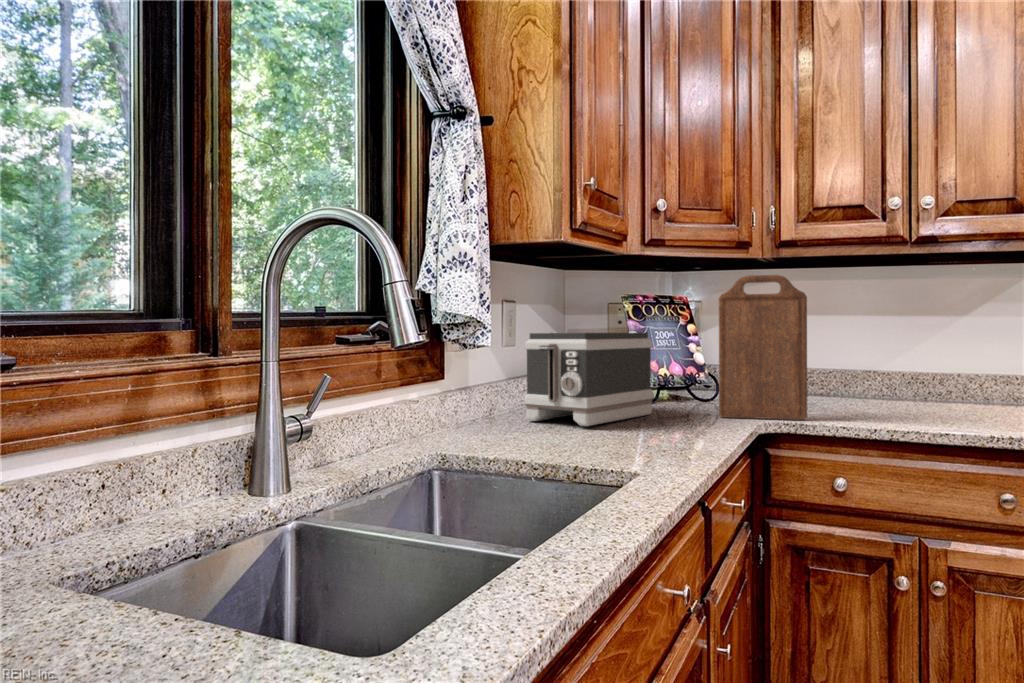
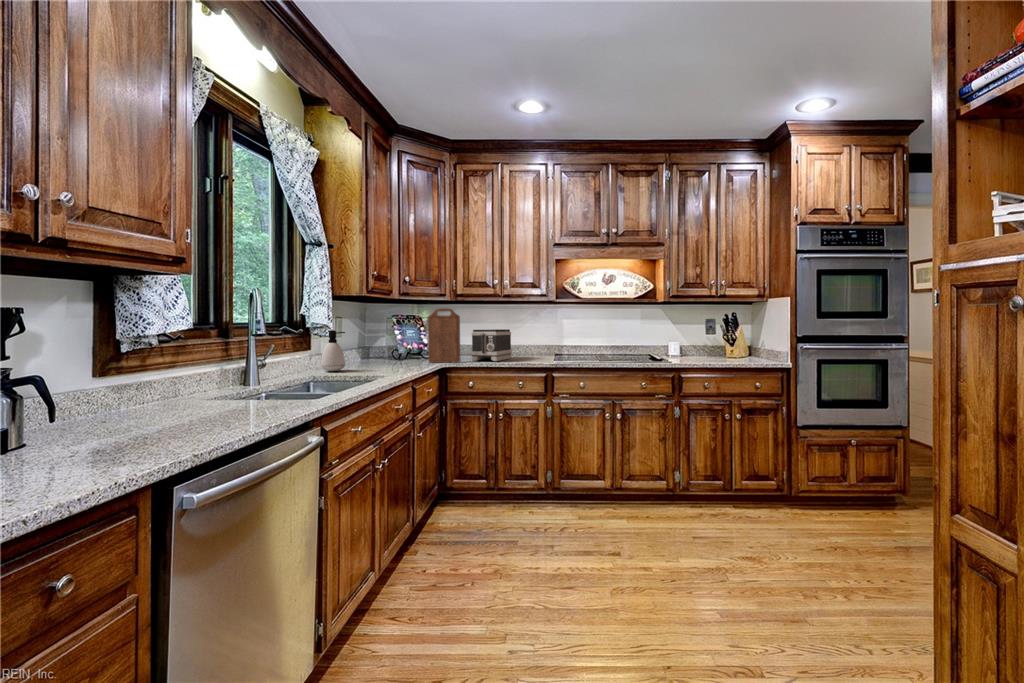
toaster: present [524,332,654,426] -> present [471,329,512,361]
soap dispenser: none [461,333,519,438] -> present [321,330,345,371]

